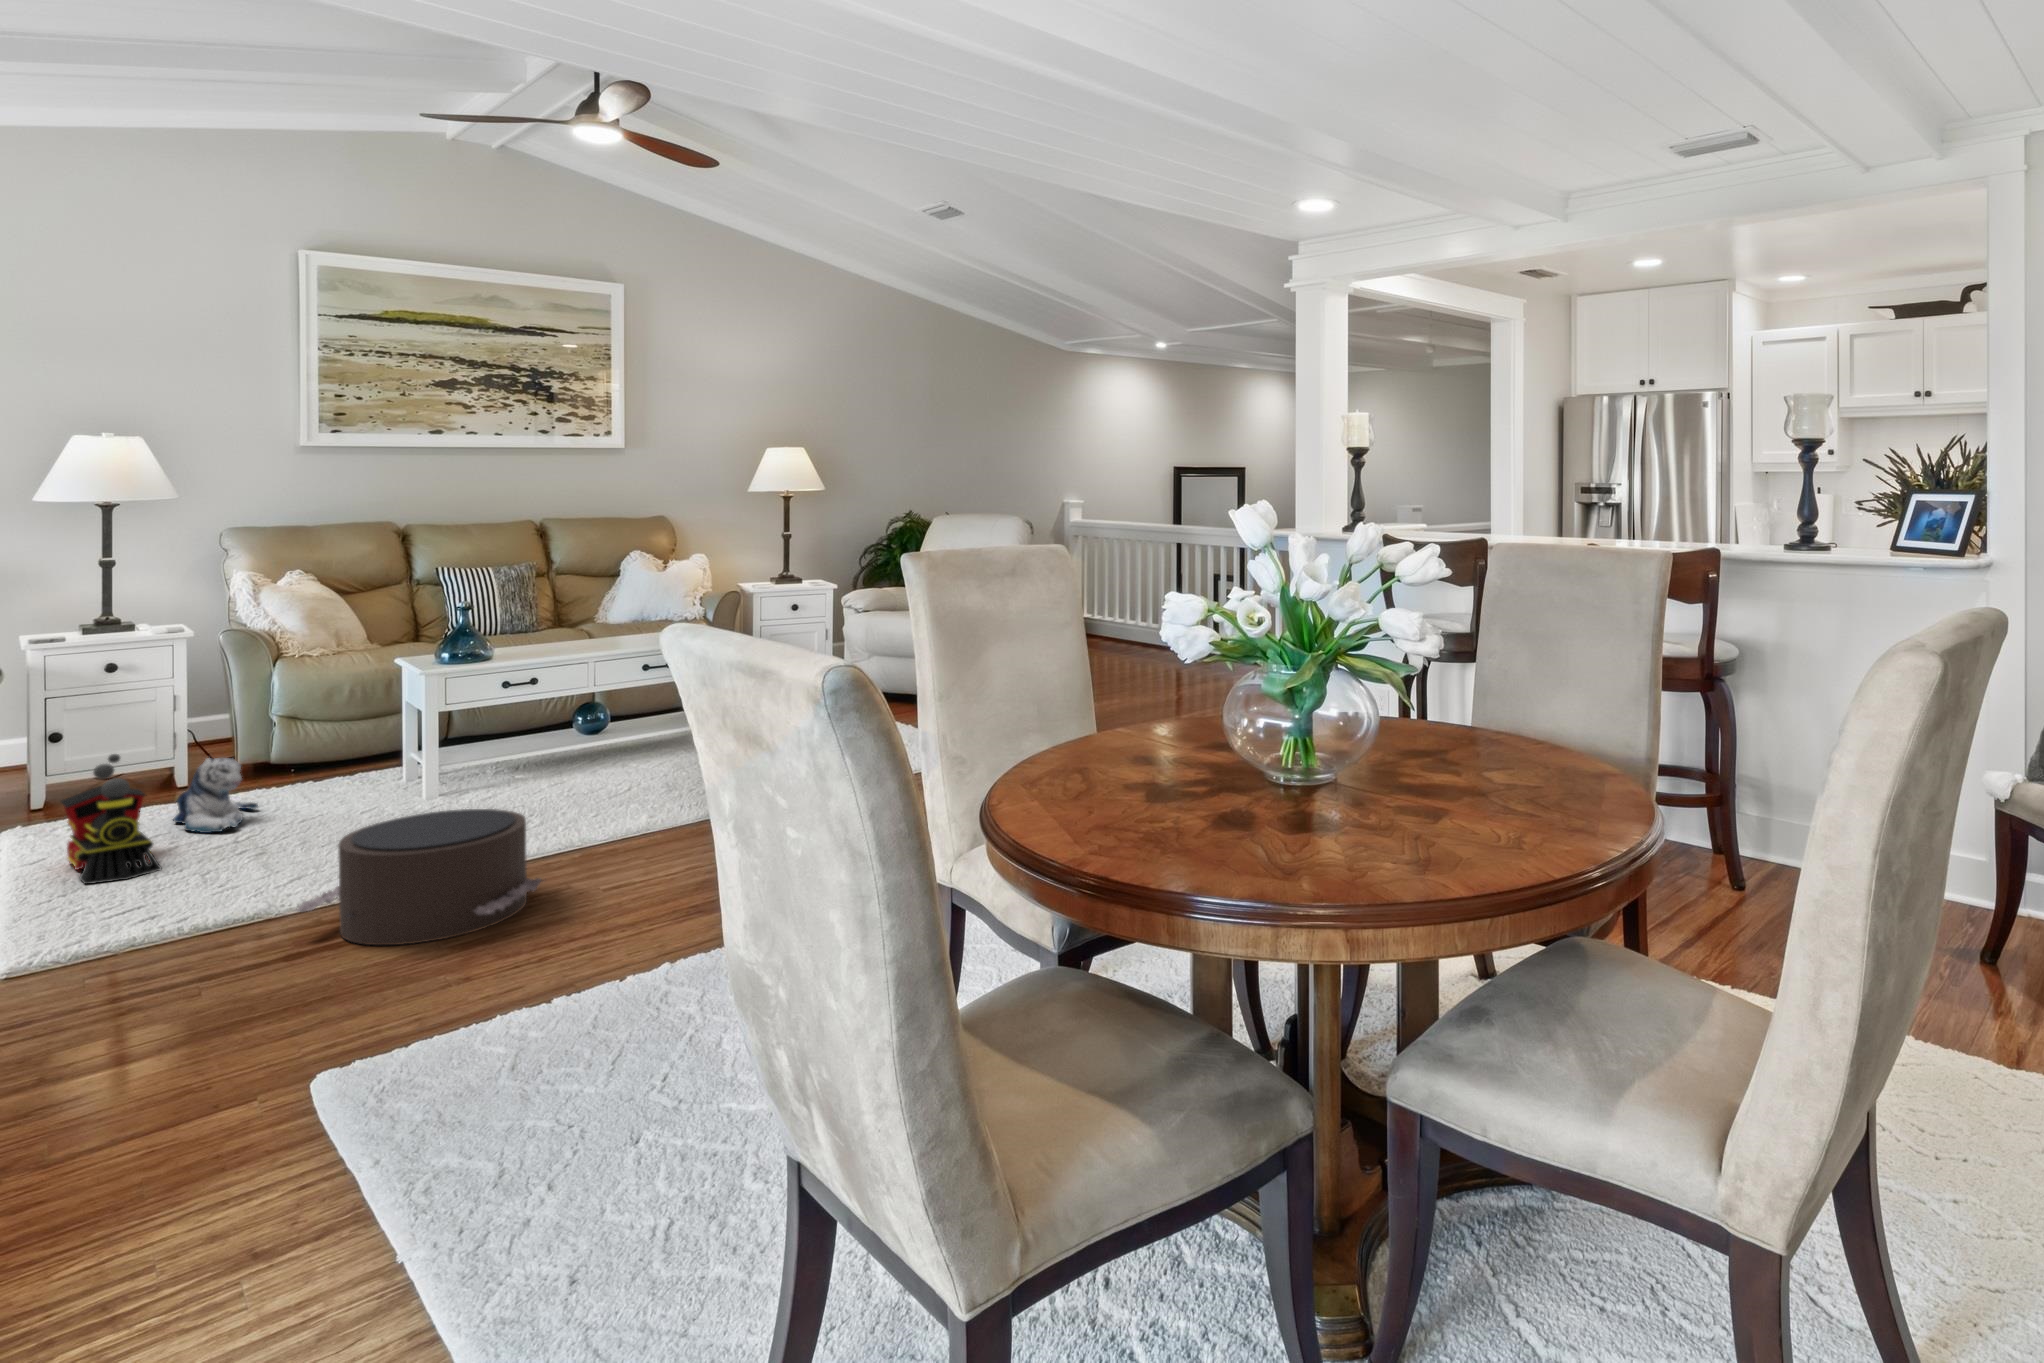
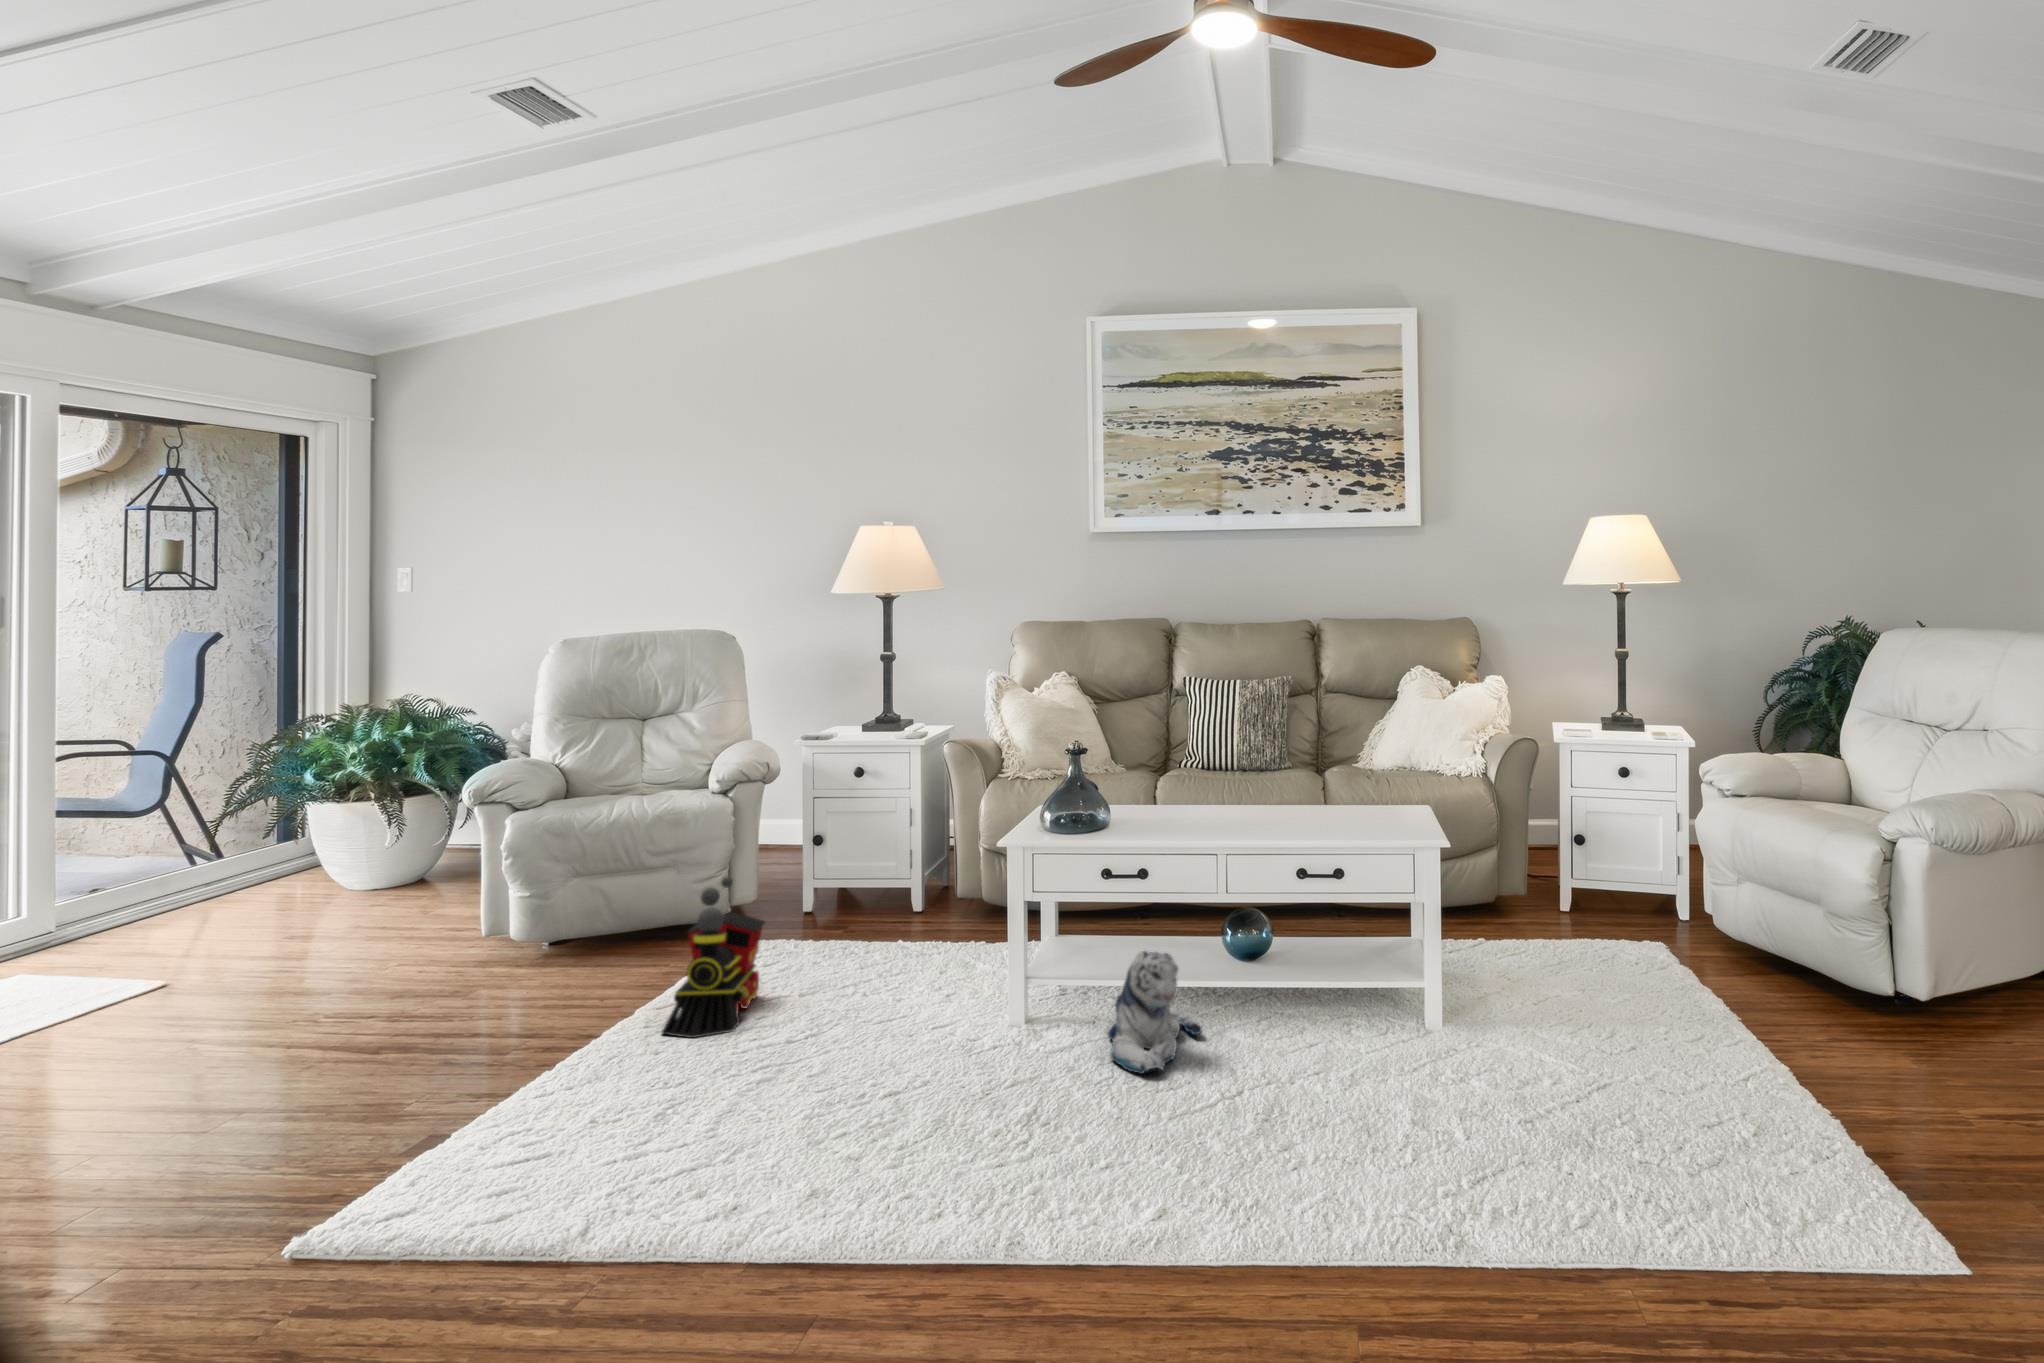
plush toy: present [173,758,258,833] -> present [1107,951,1202,1074]
pouf: present [296,809,542,945] -> none [630,1040,922,1287]

